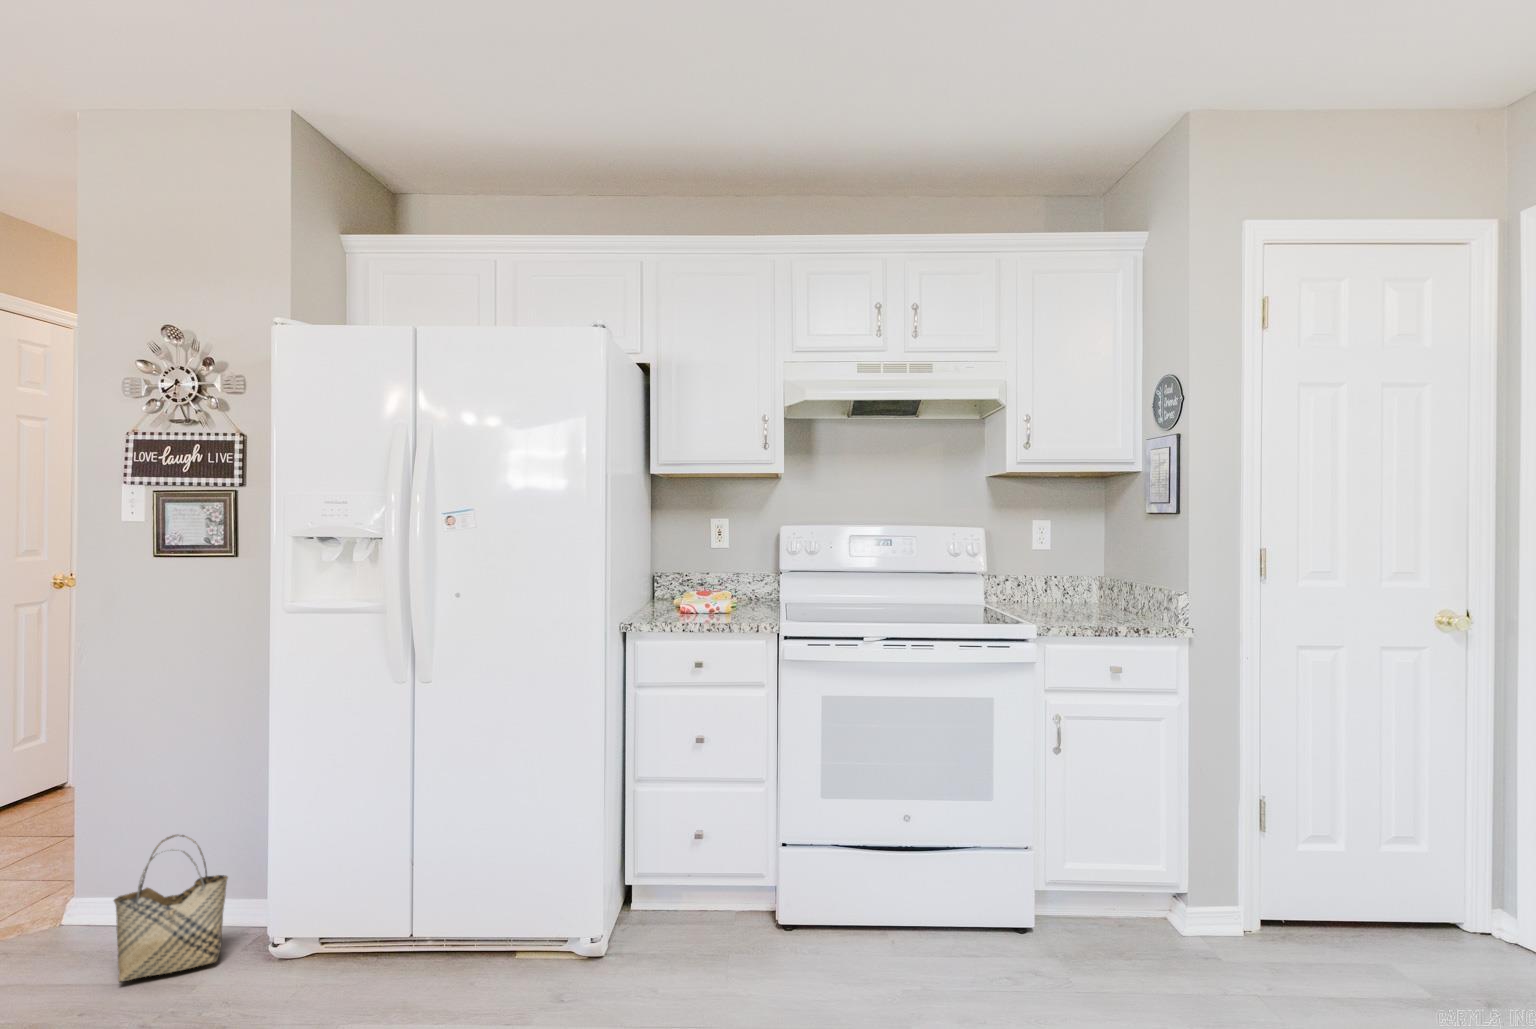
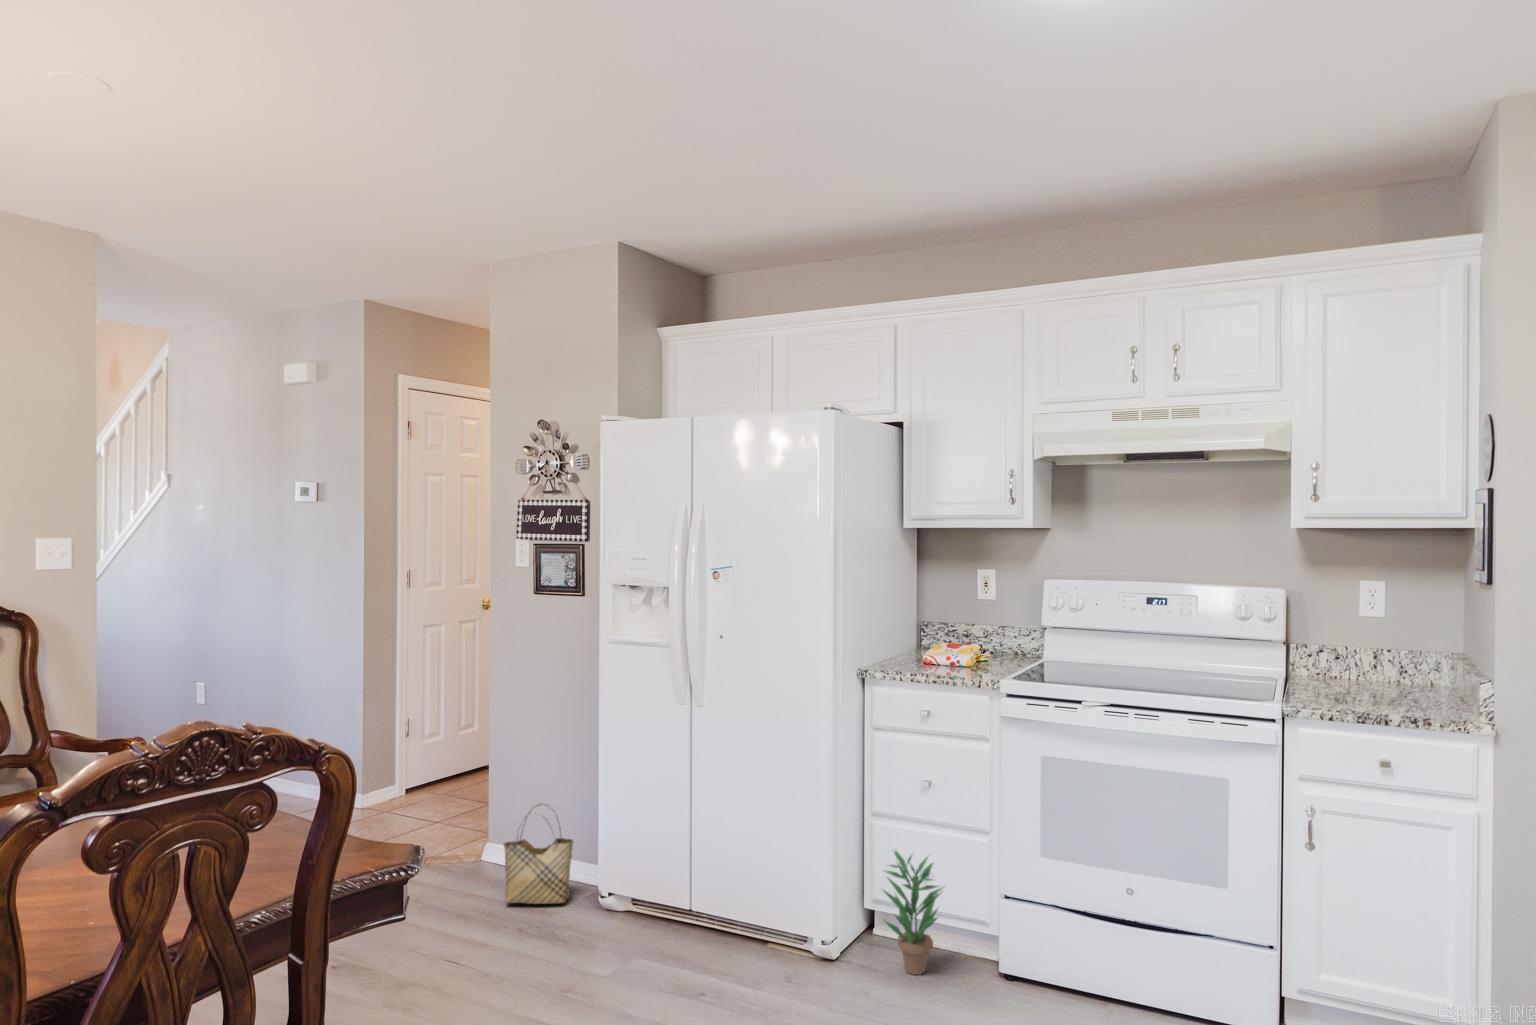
potted plant: none [657,814,729,949] -> present [884,851,942,975]

